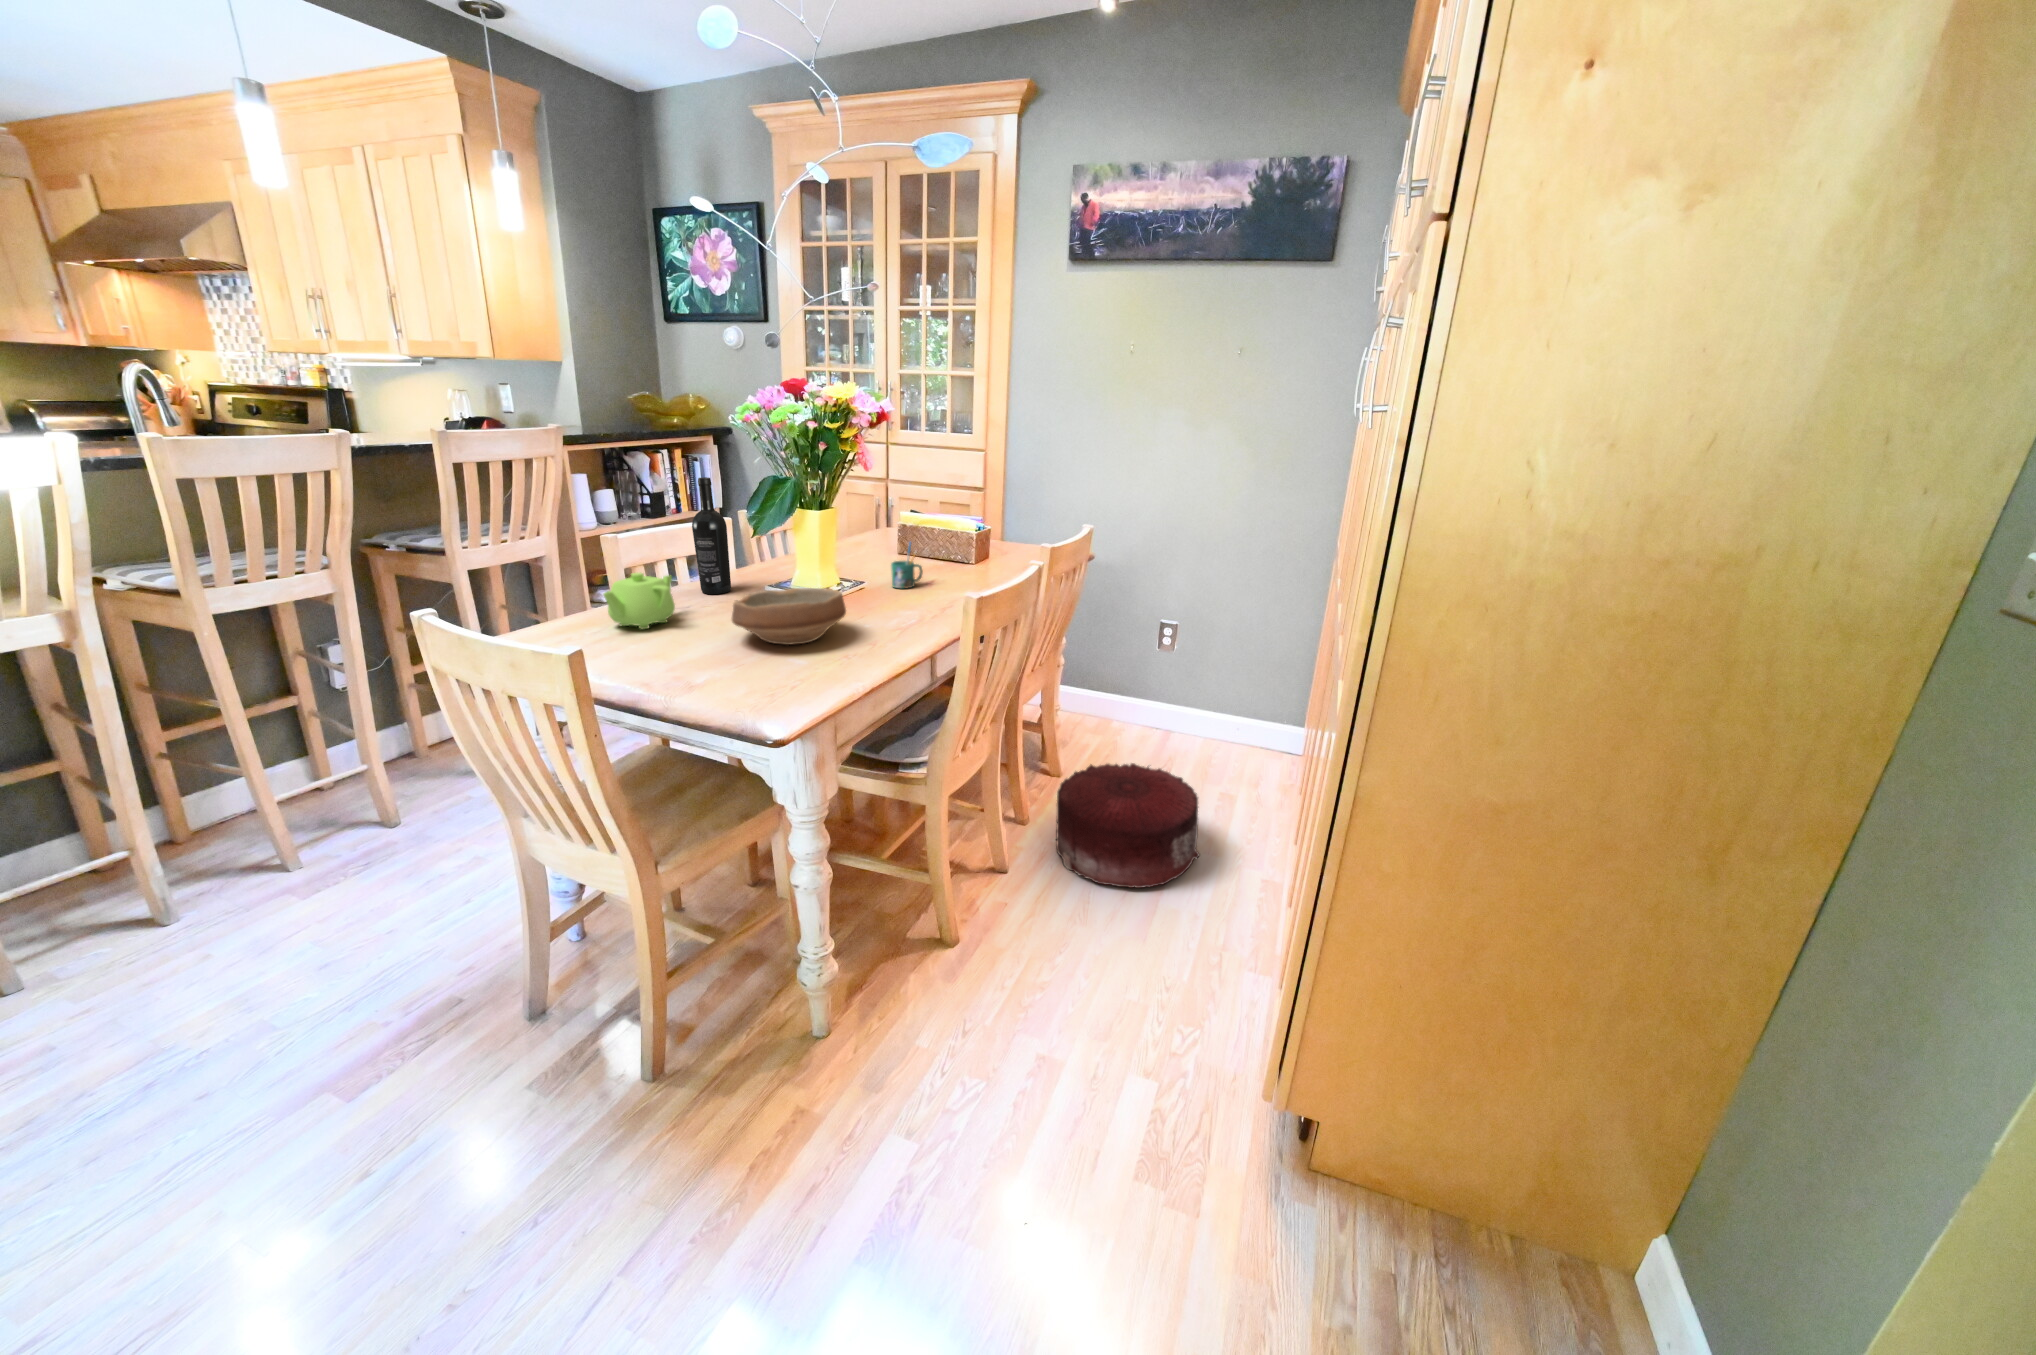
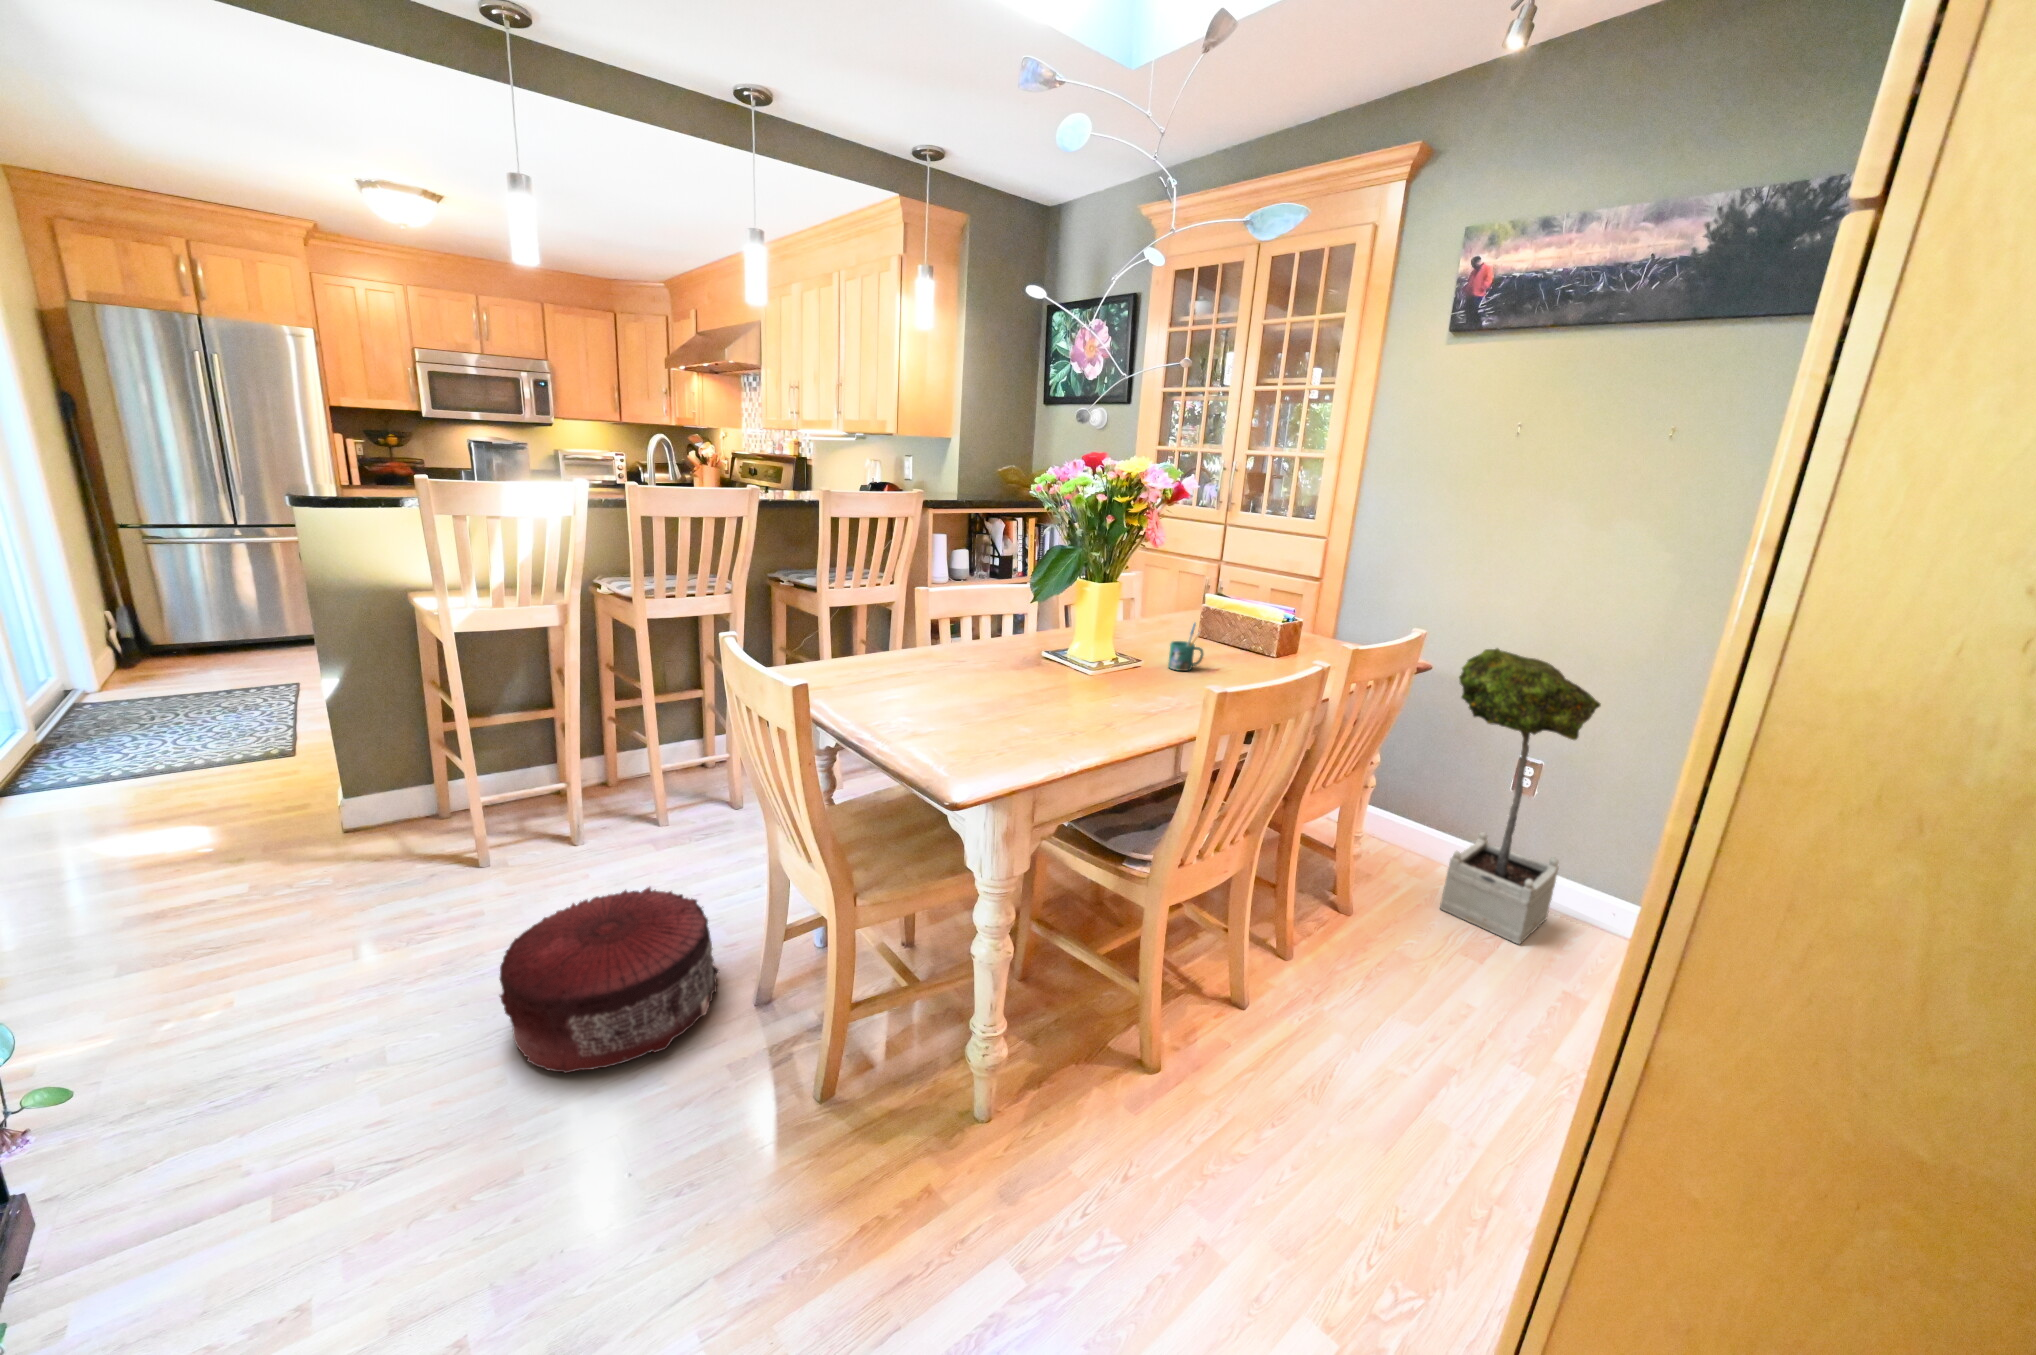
wine bottle: present [692,477,731,594] -> none [985,539,1017,650]
potted tree: none [1120,535,1221,769] -> present [1440,648,1600,944]
teapot: present [603,573,675,629] -> none [885,621,954,674]
bowl: present [732,588,846,645] -> none [984,654,1097,712]
pouf: present [1056,763,1199,888] -> present [500,887,718,1073]

